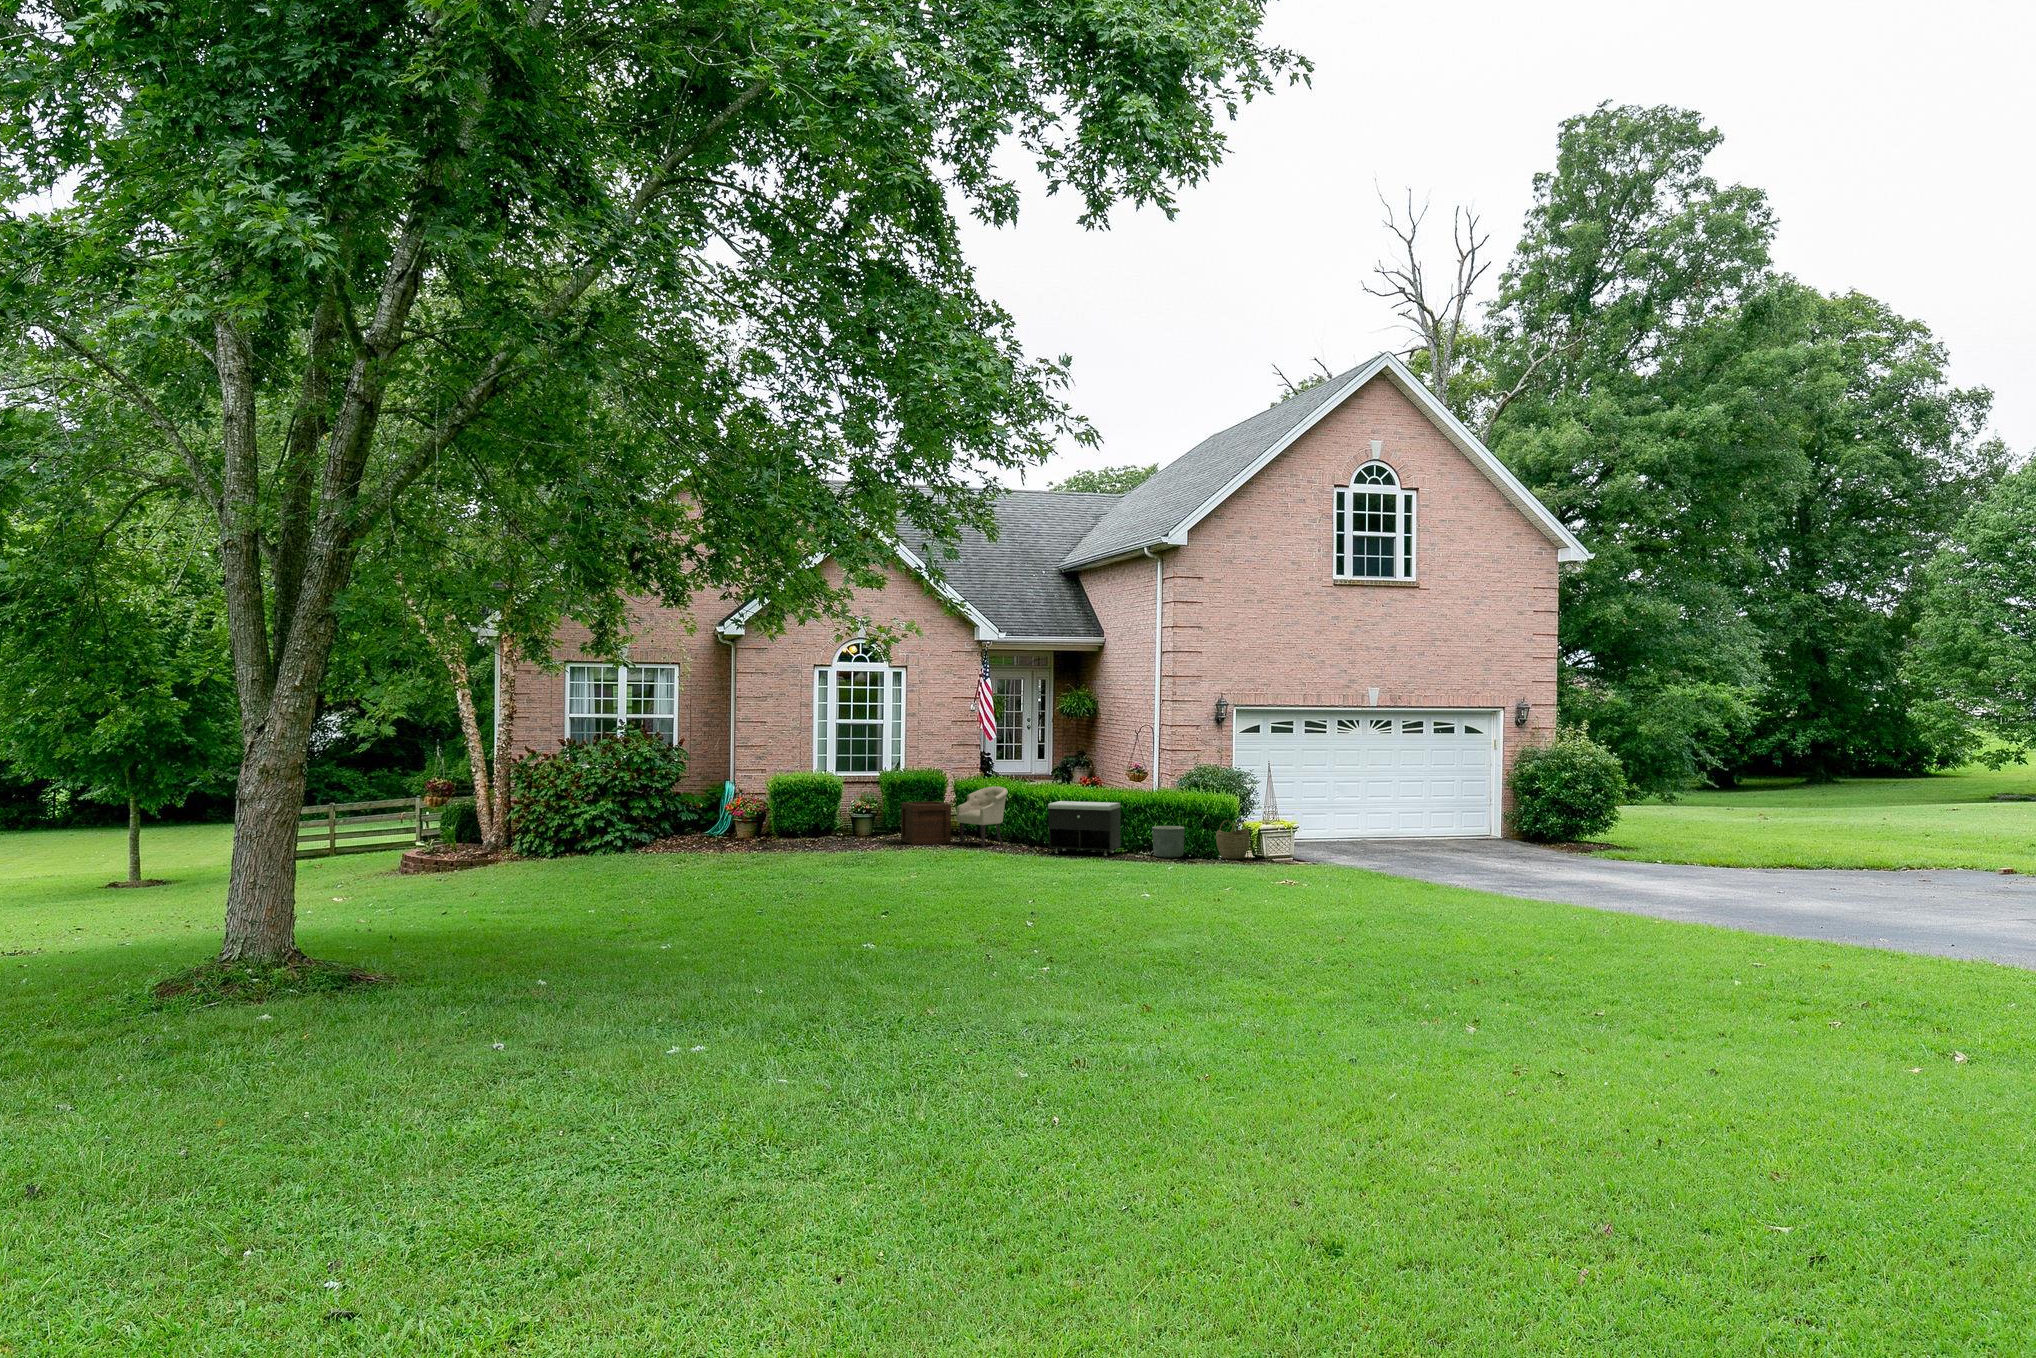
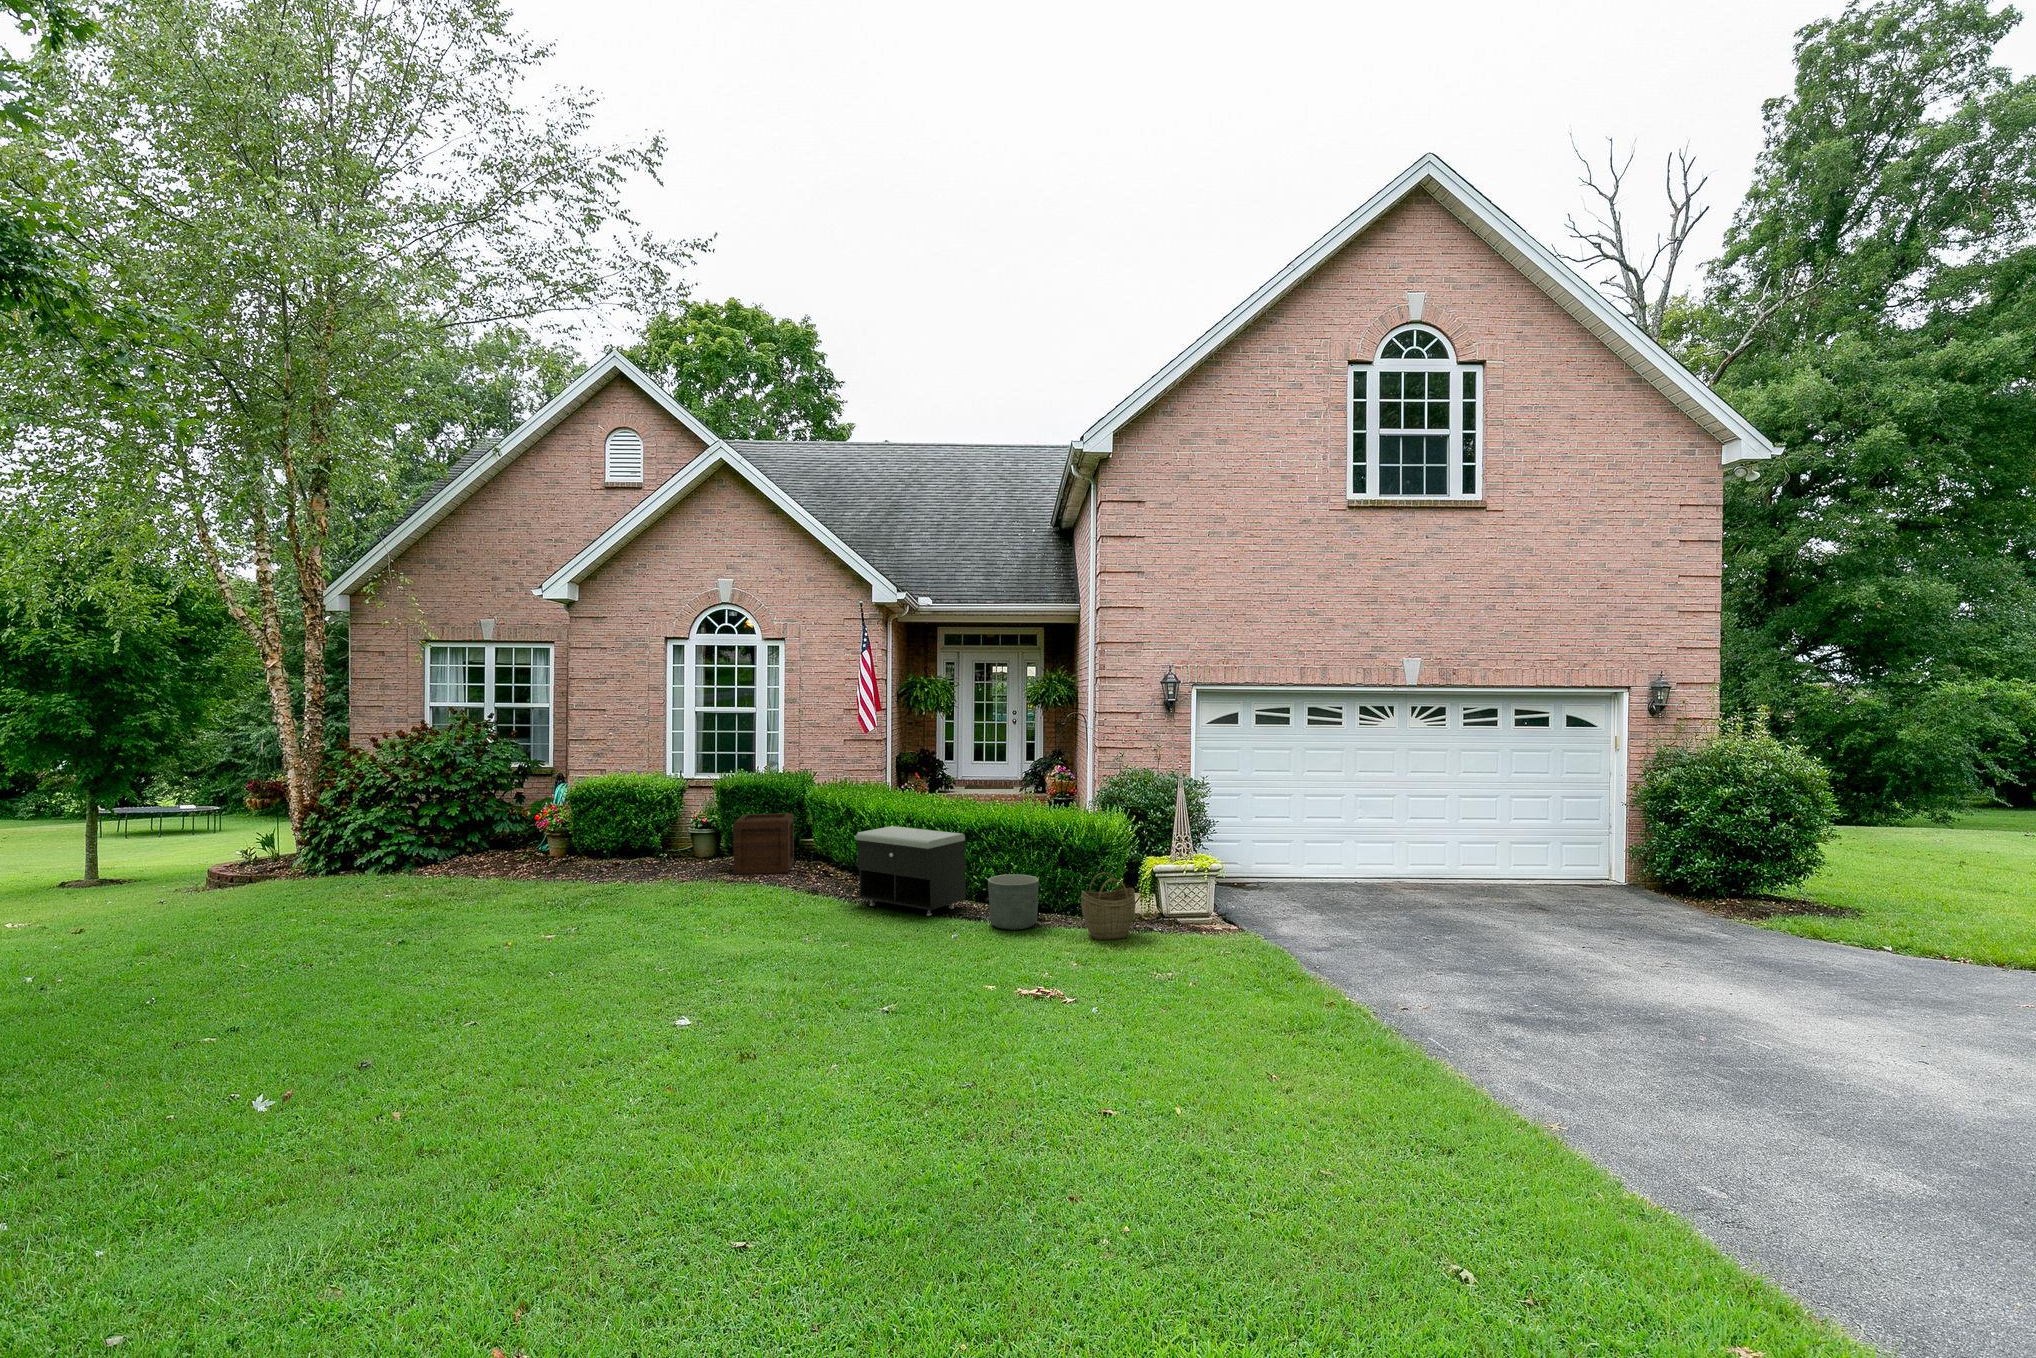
chair: present [957,786,1008,848] -> none [790,798,854,885]

